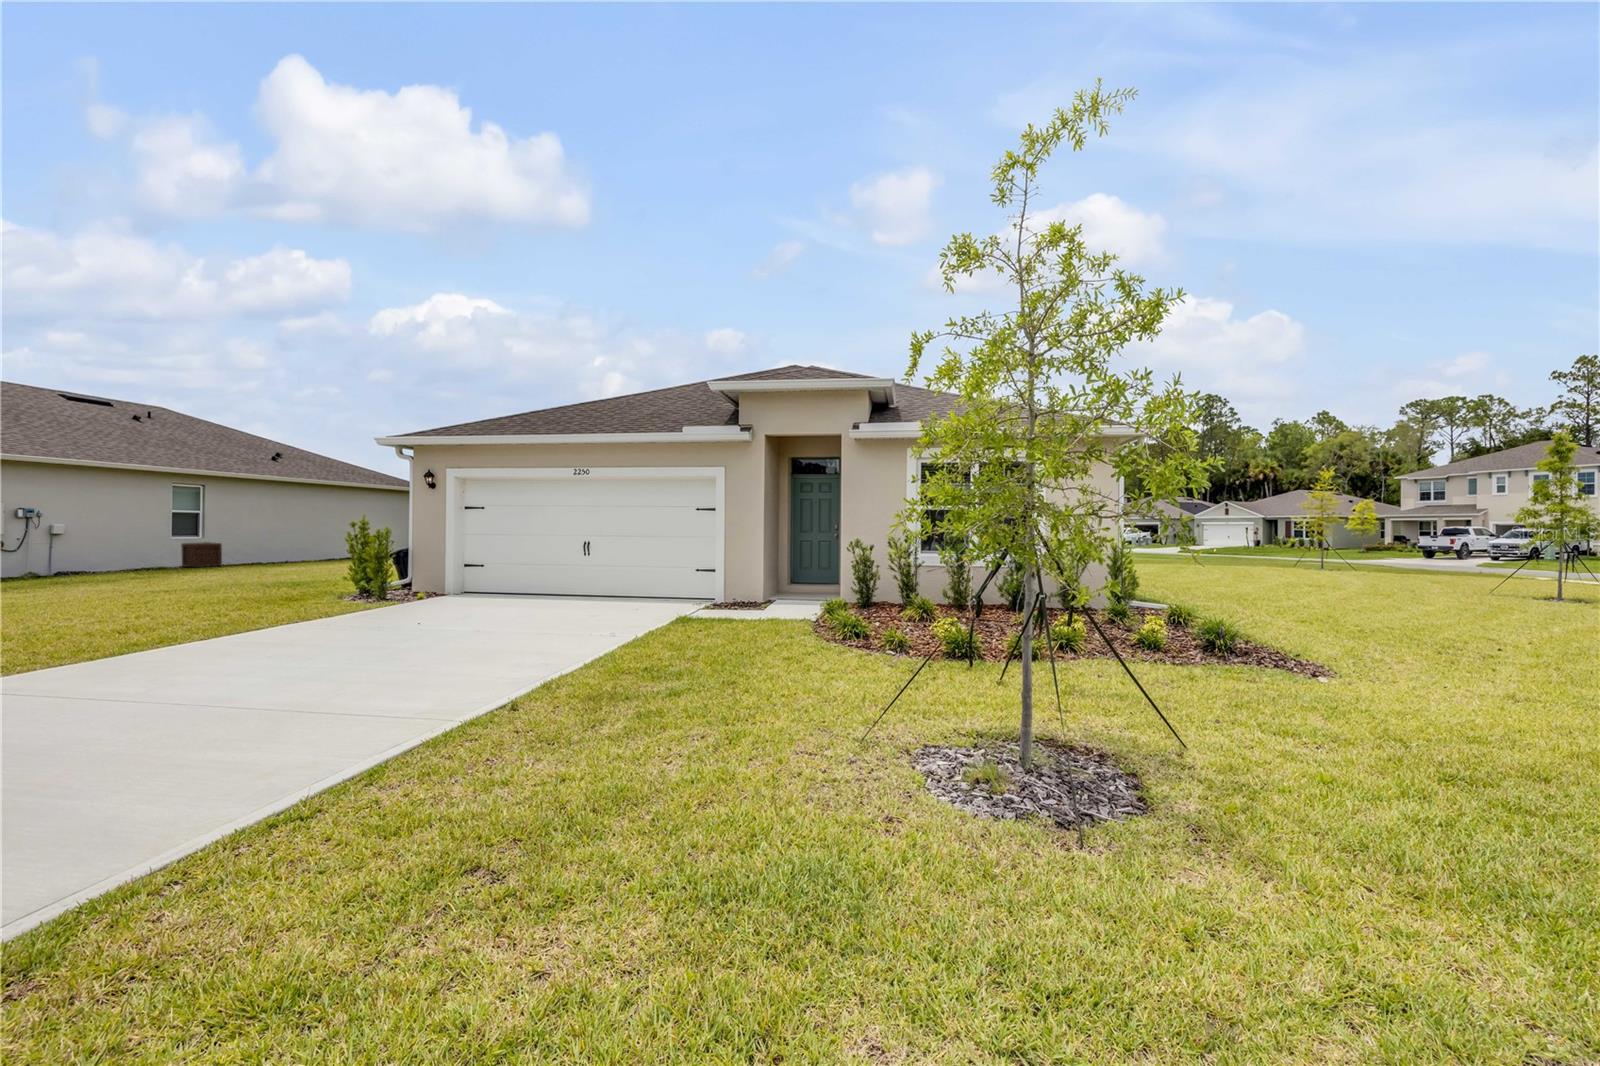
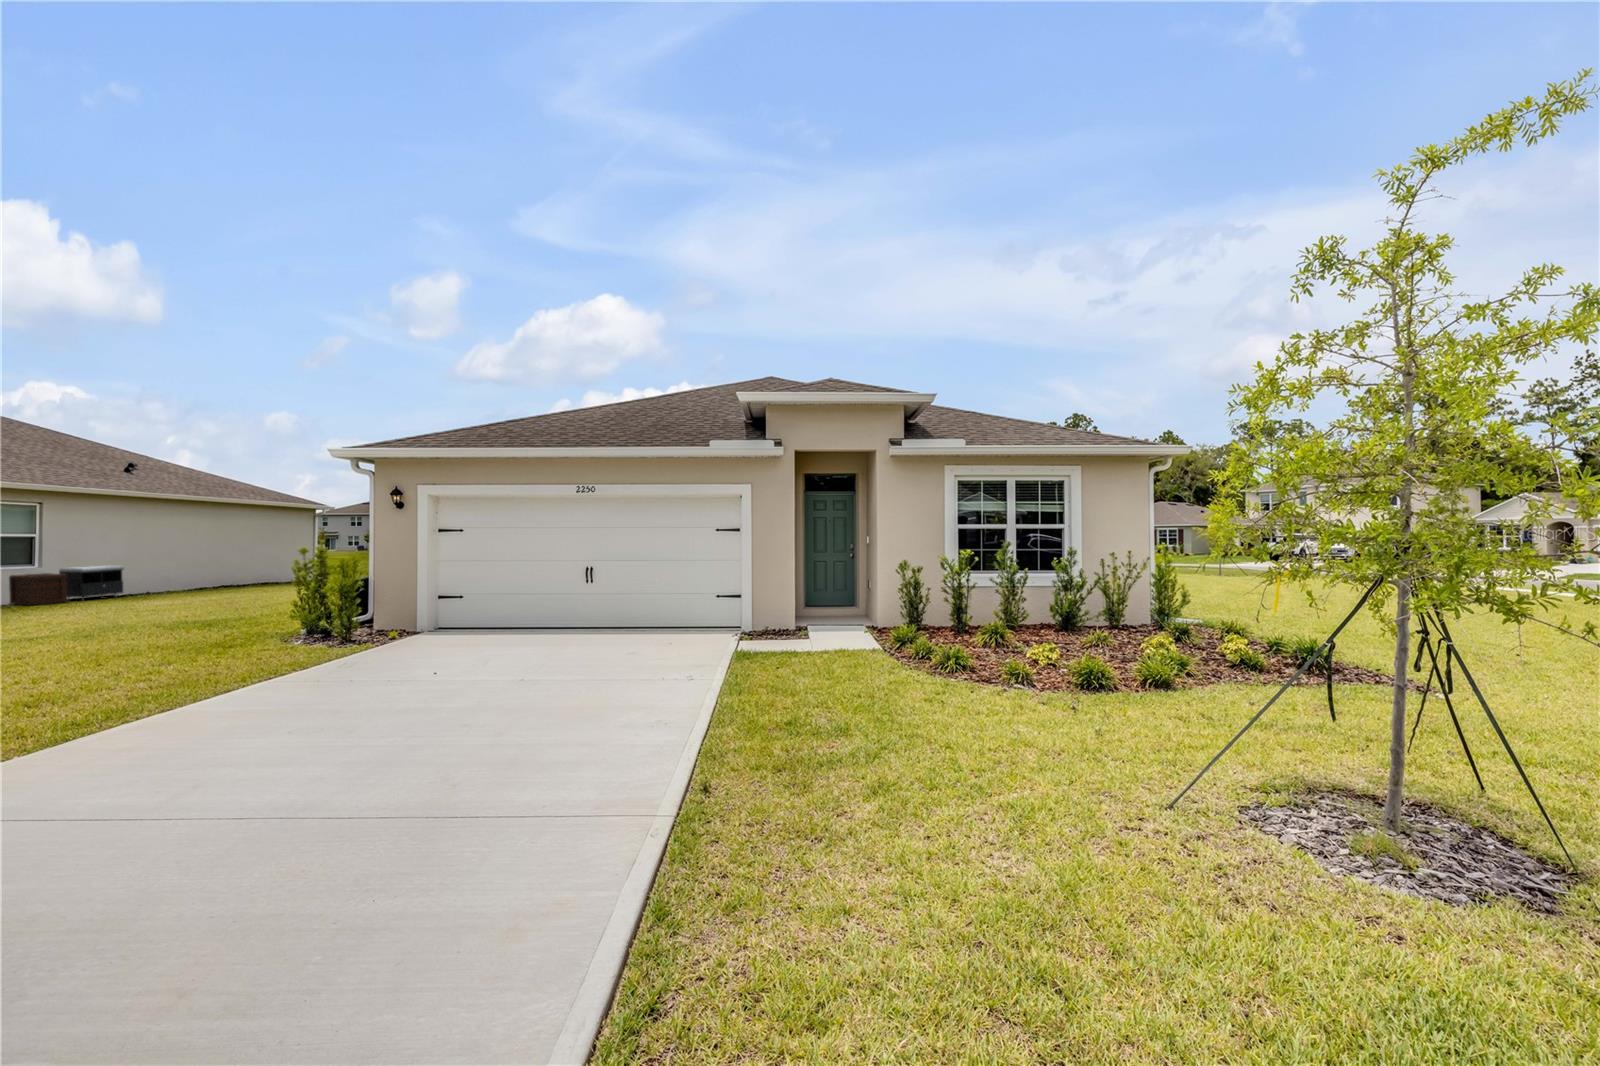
storage bench: none [218,537,266,565] -> present [59,566,124,600]

